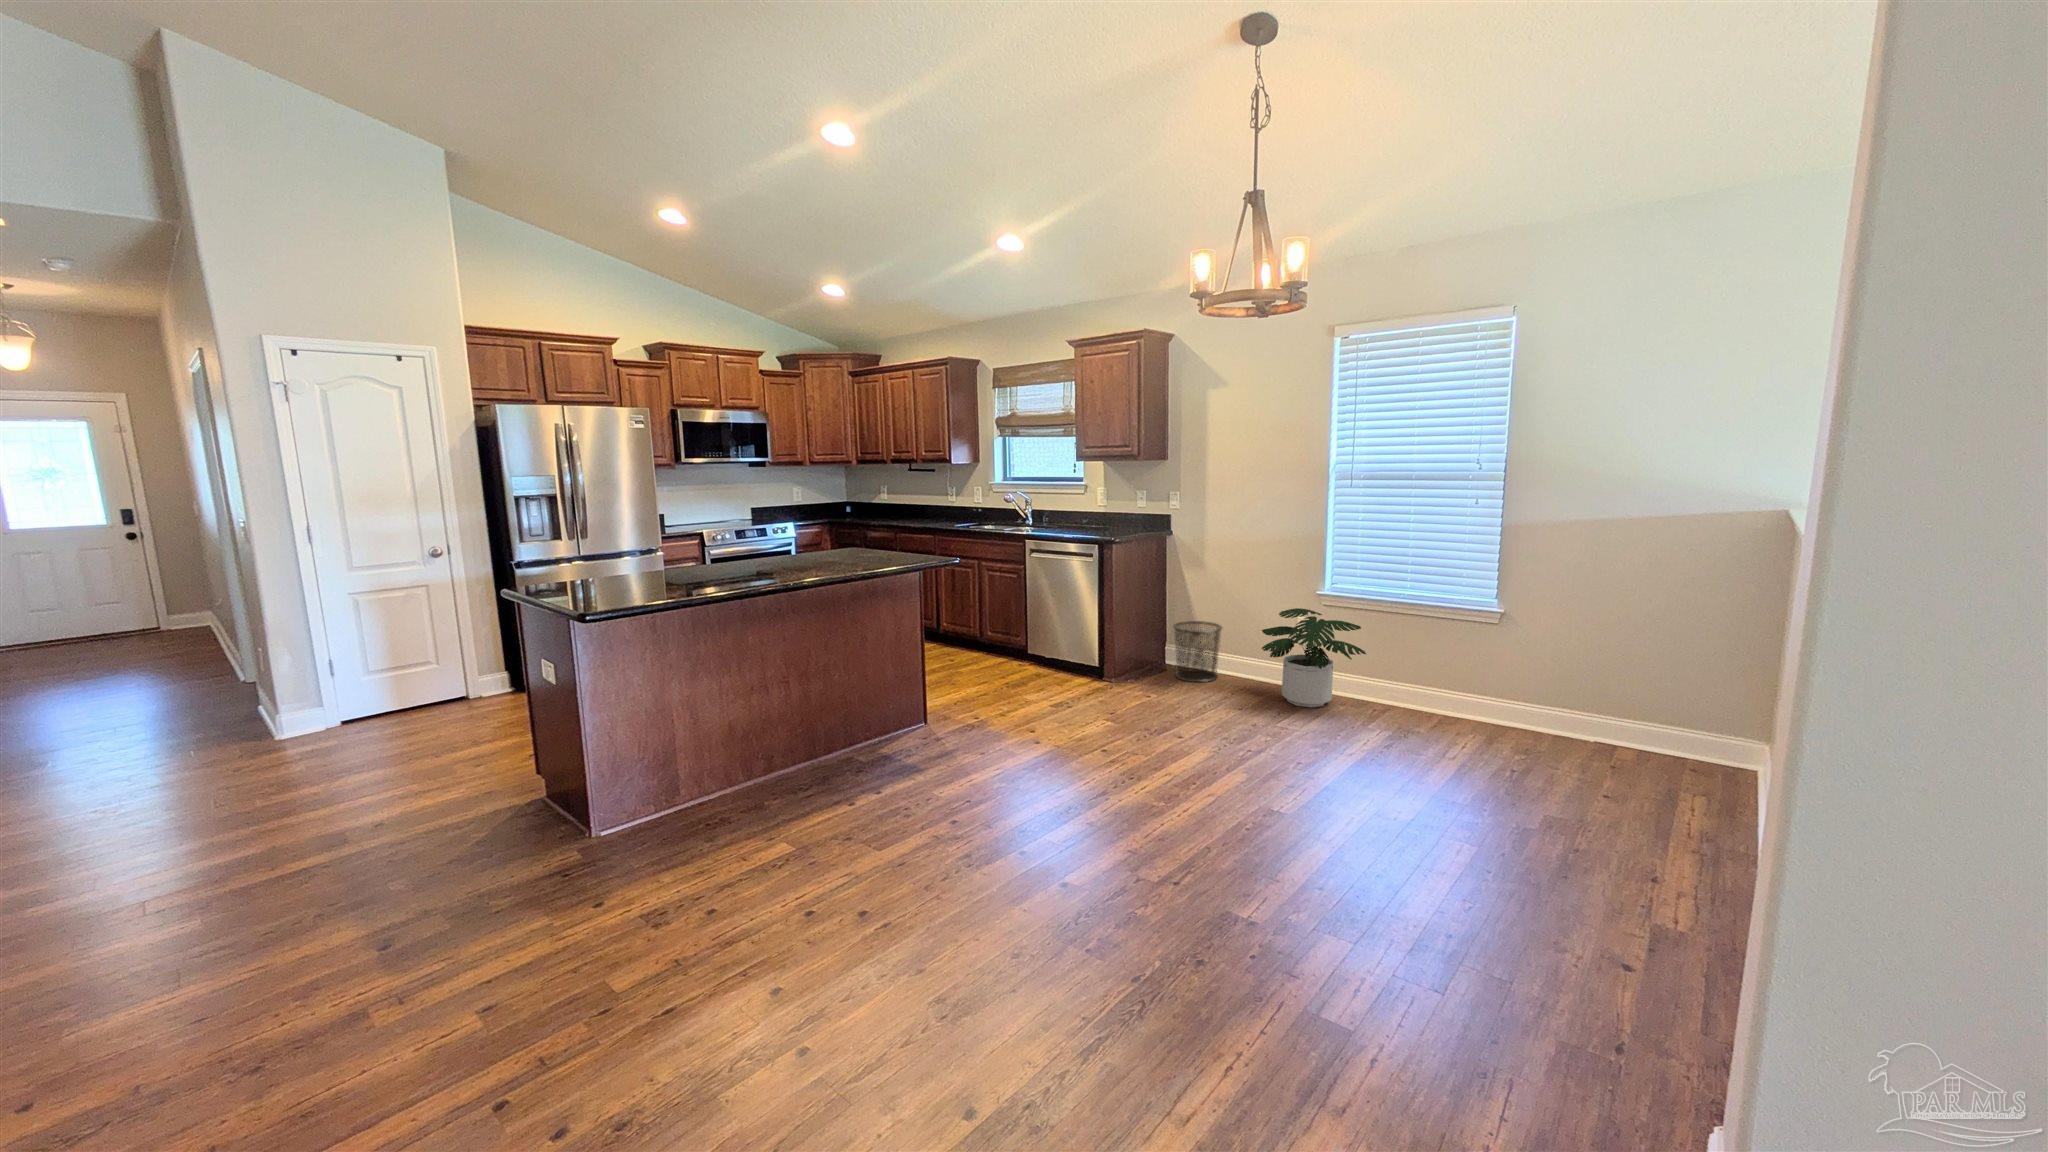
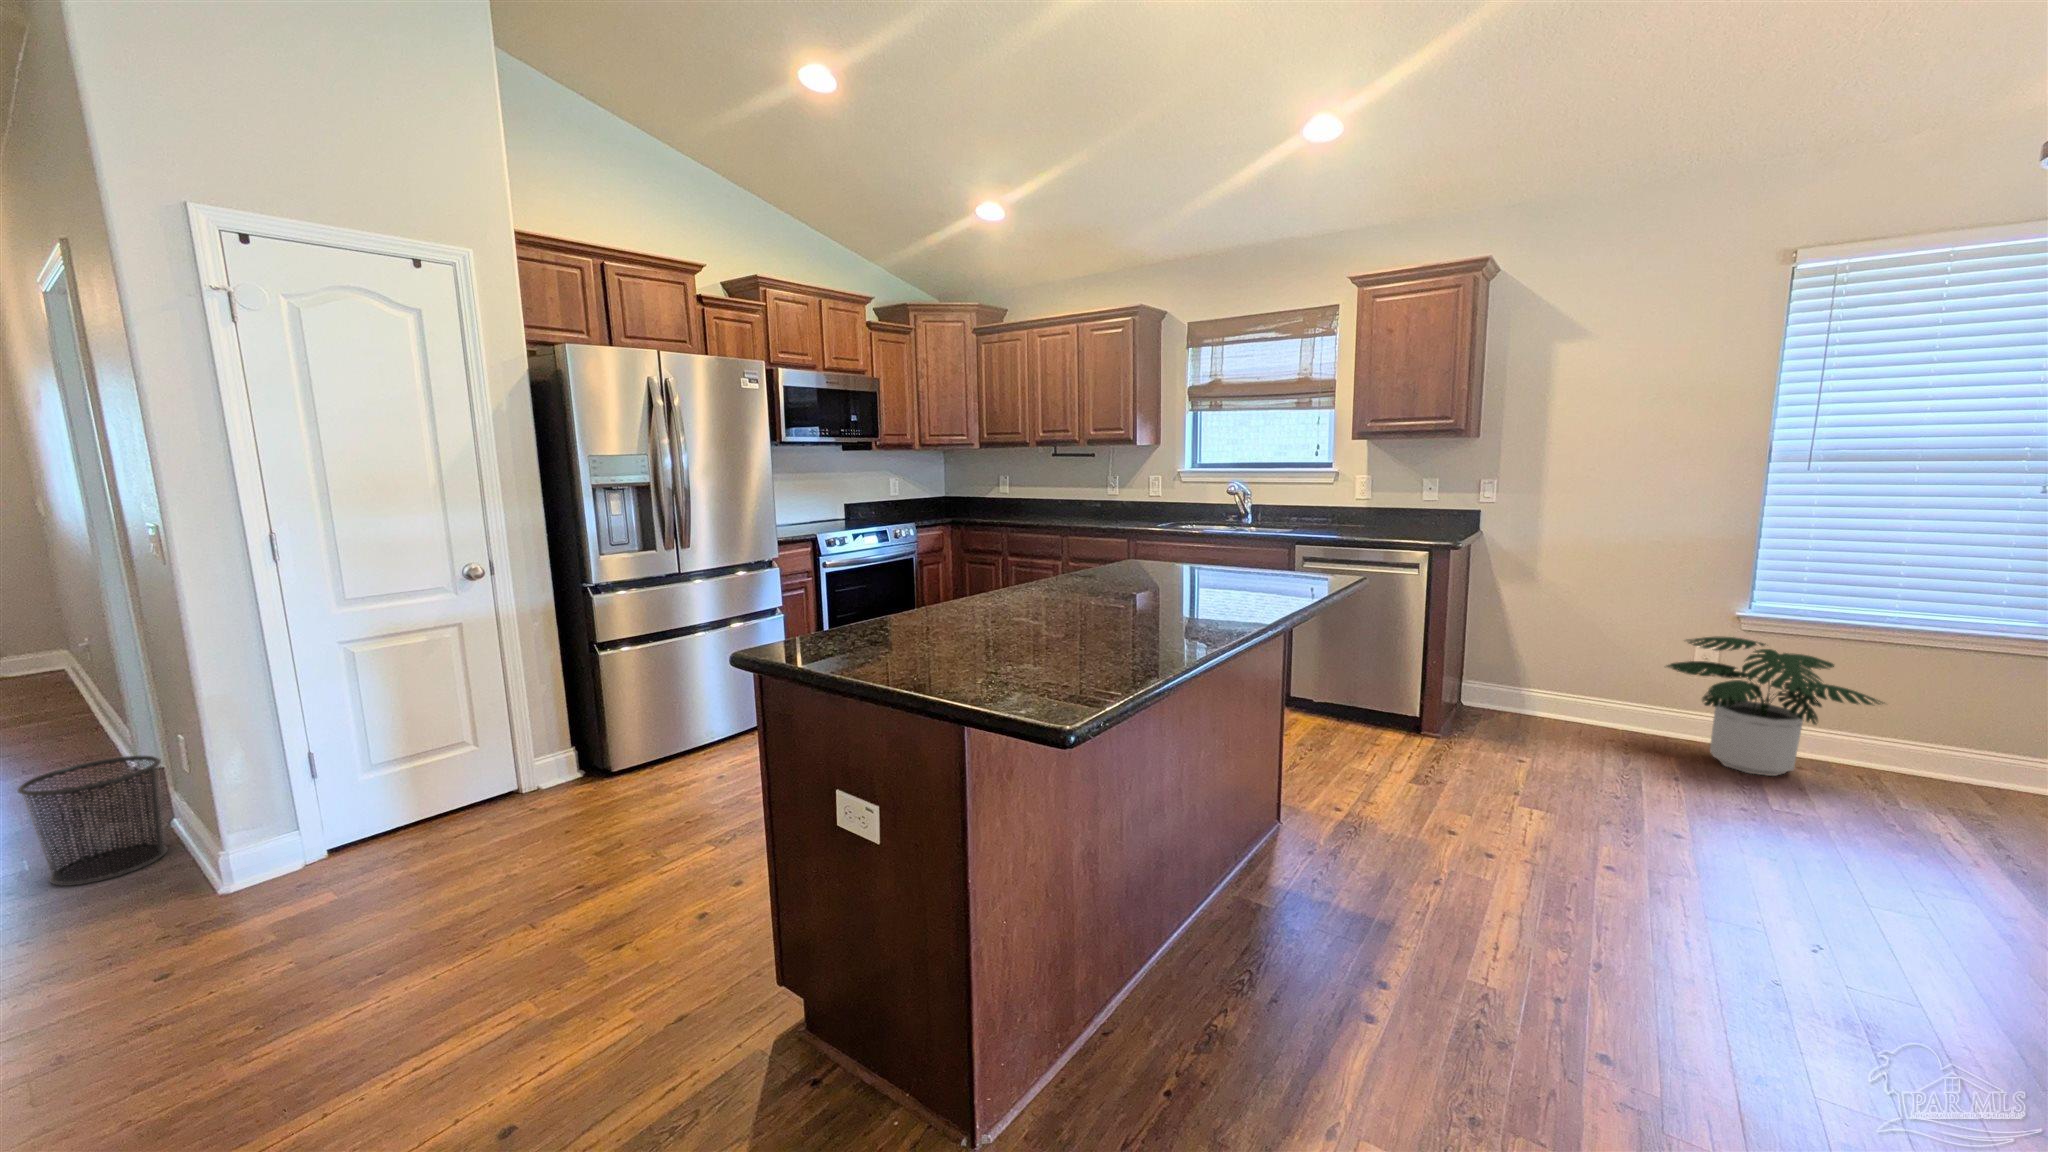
waste bin: present [1173,621,1222,682] -> present [18,756,168,886]

